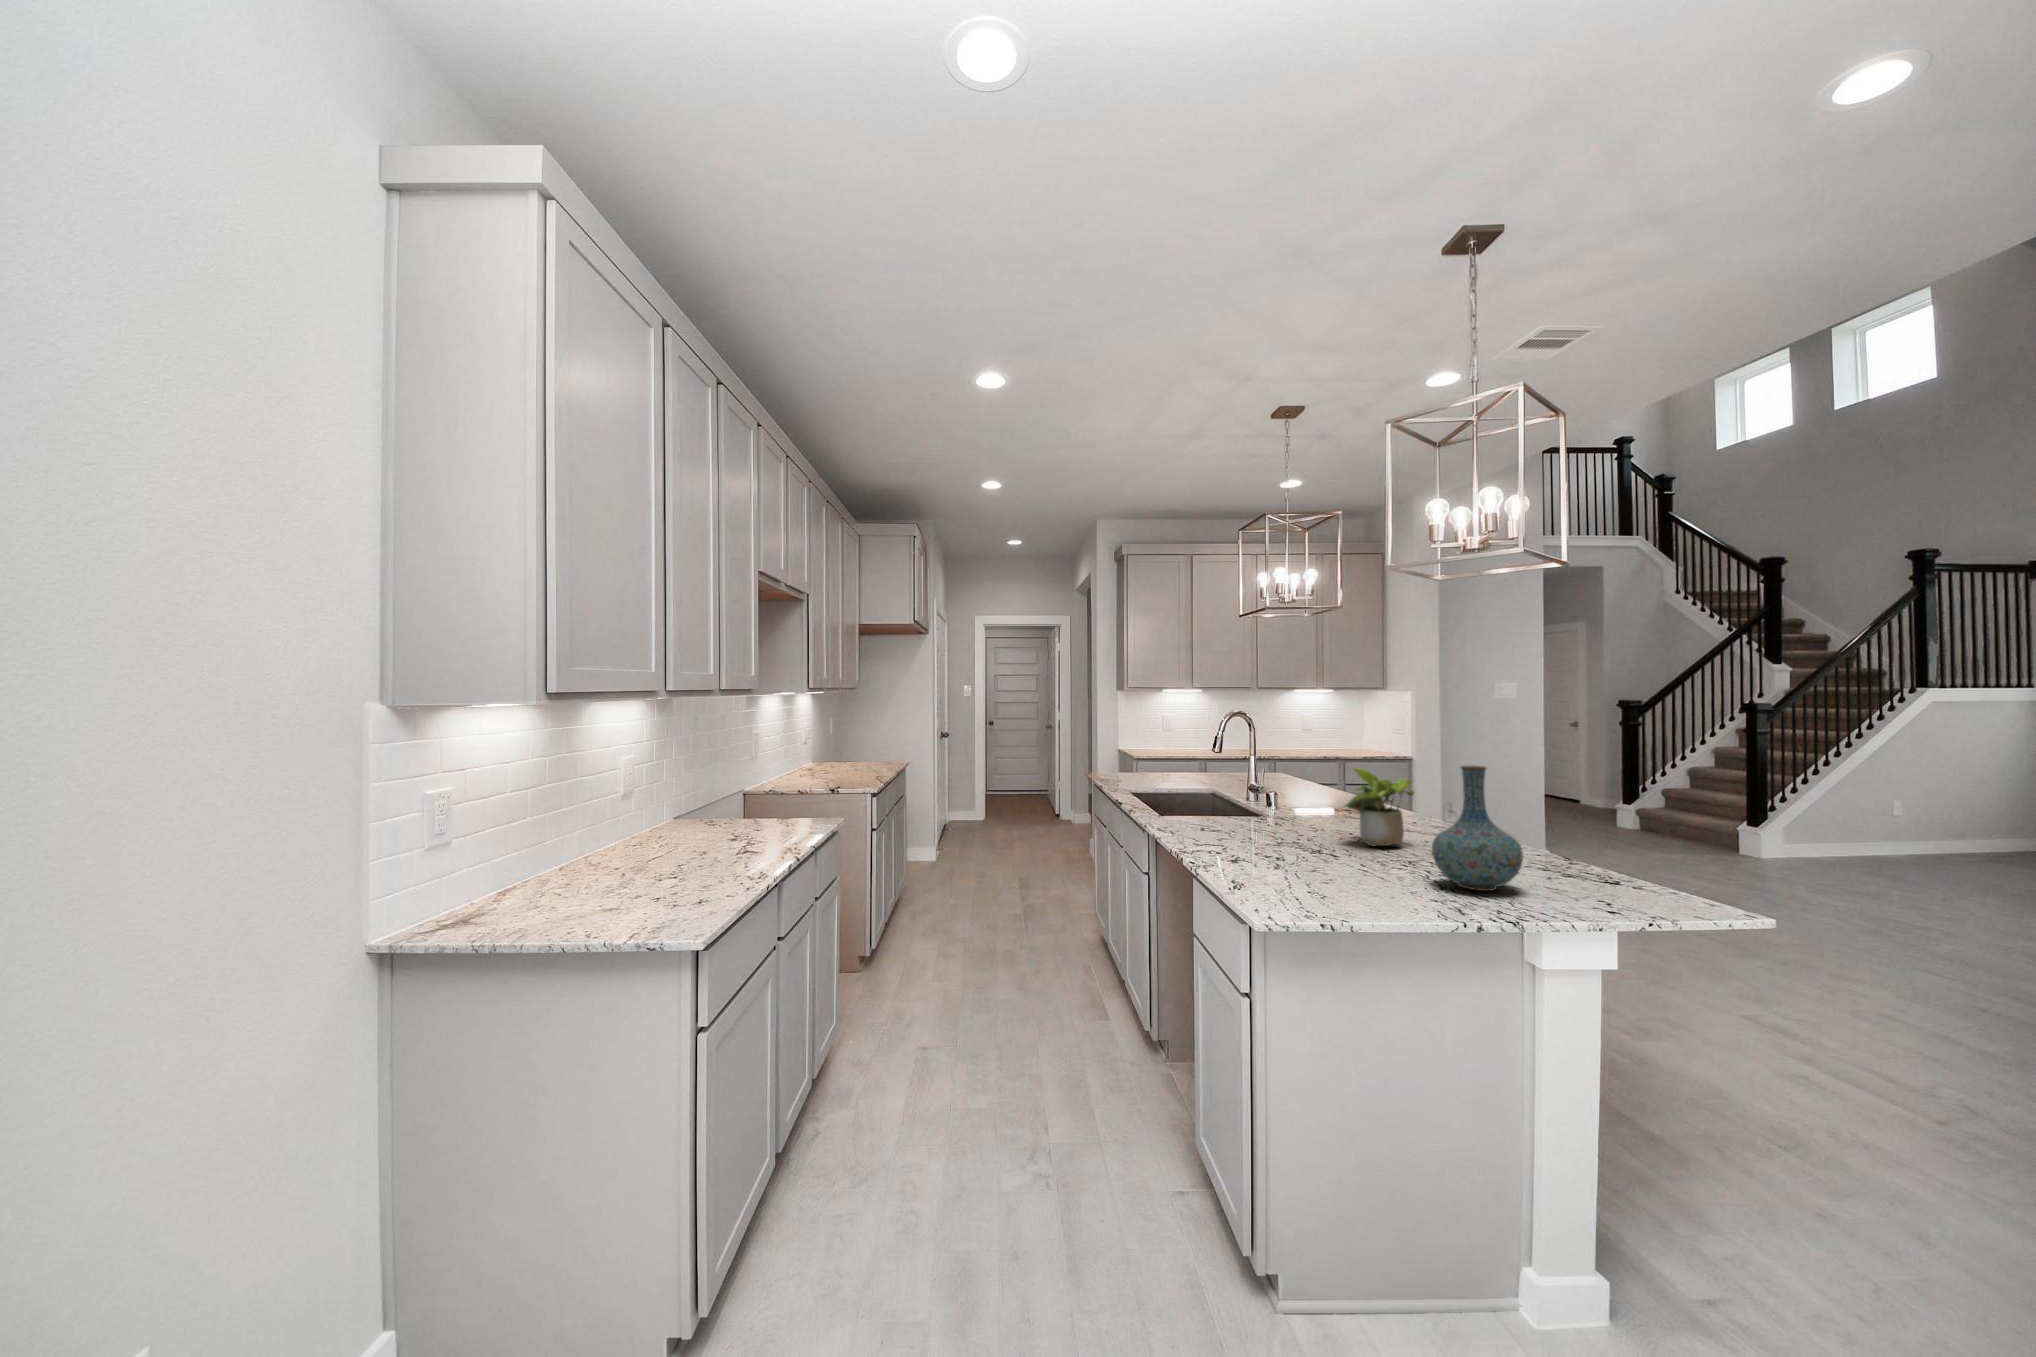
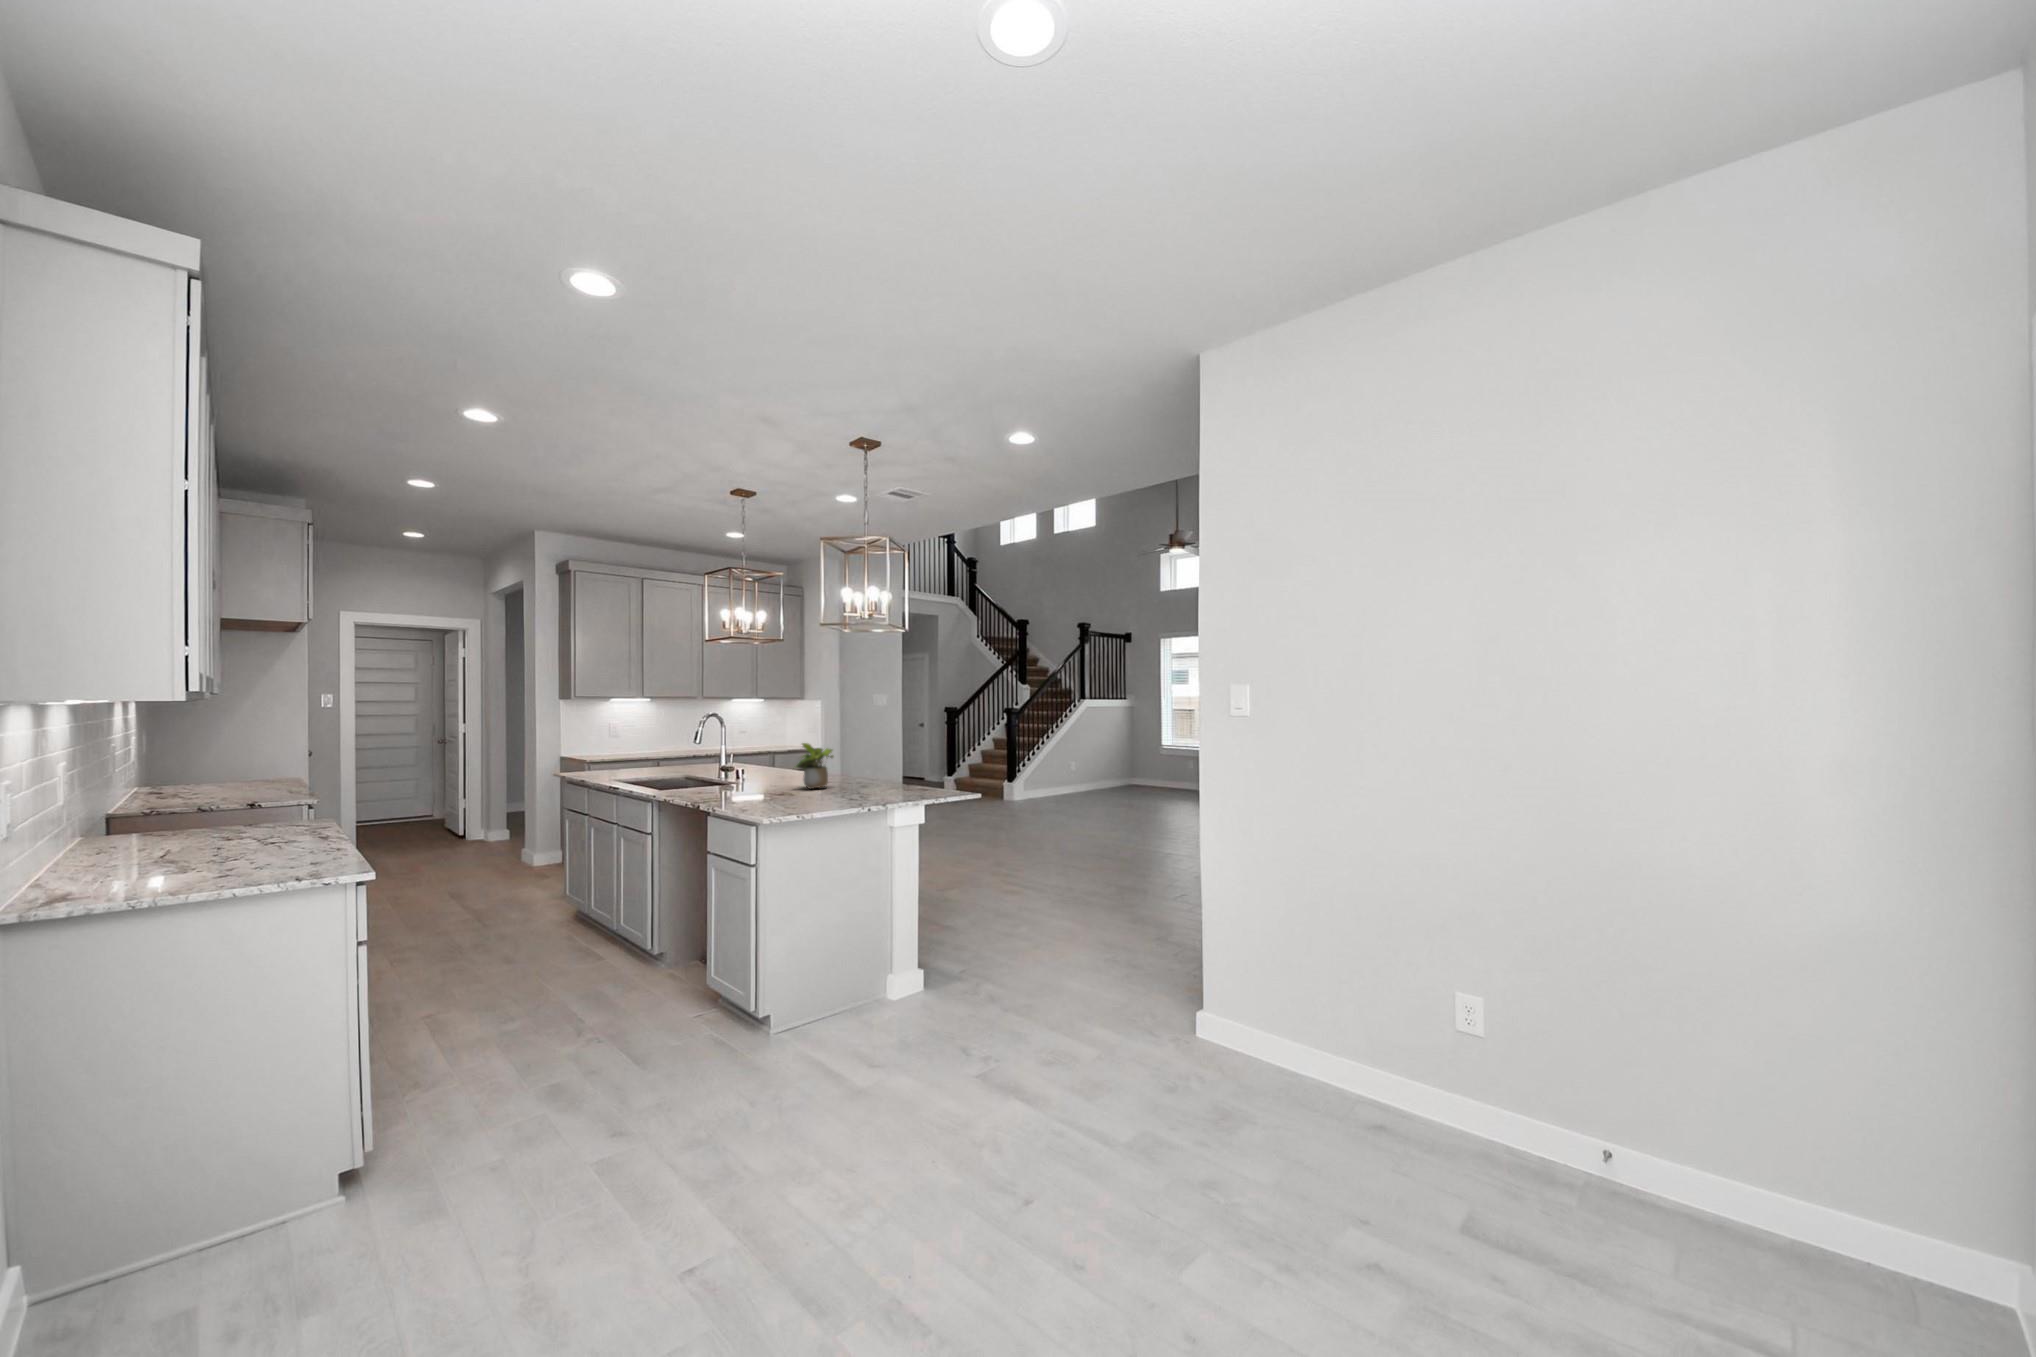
vase: present [1432,766,1523,891] -> none [846,735,888,798]

